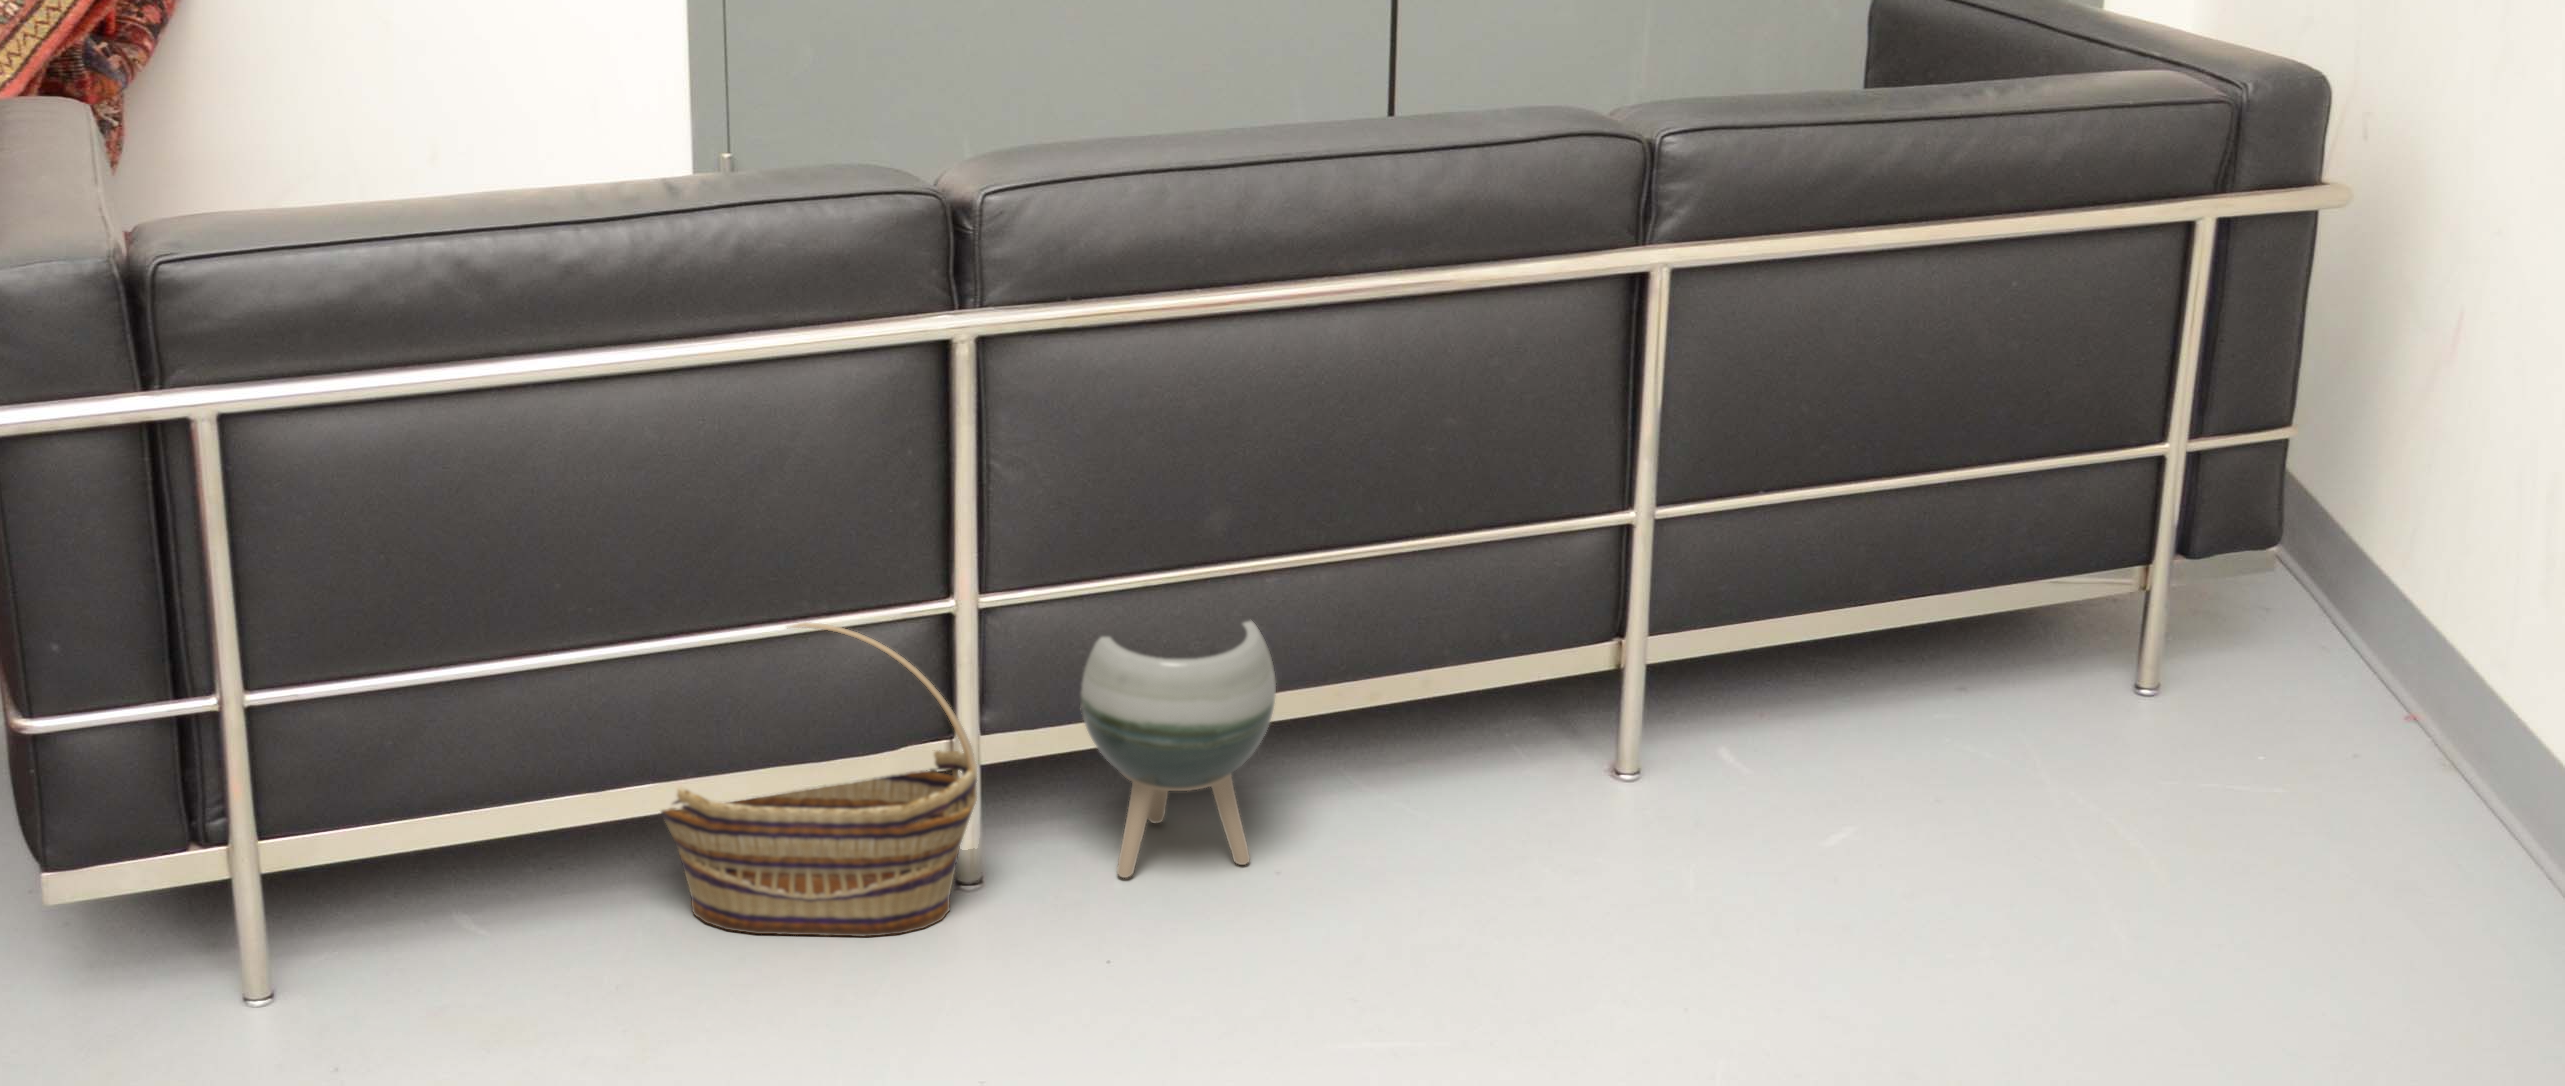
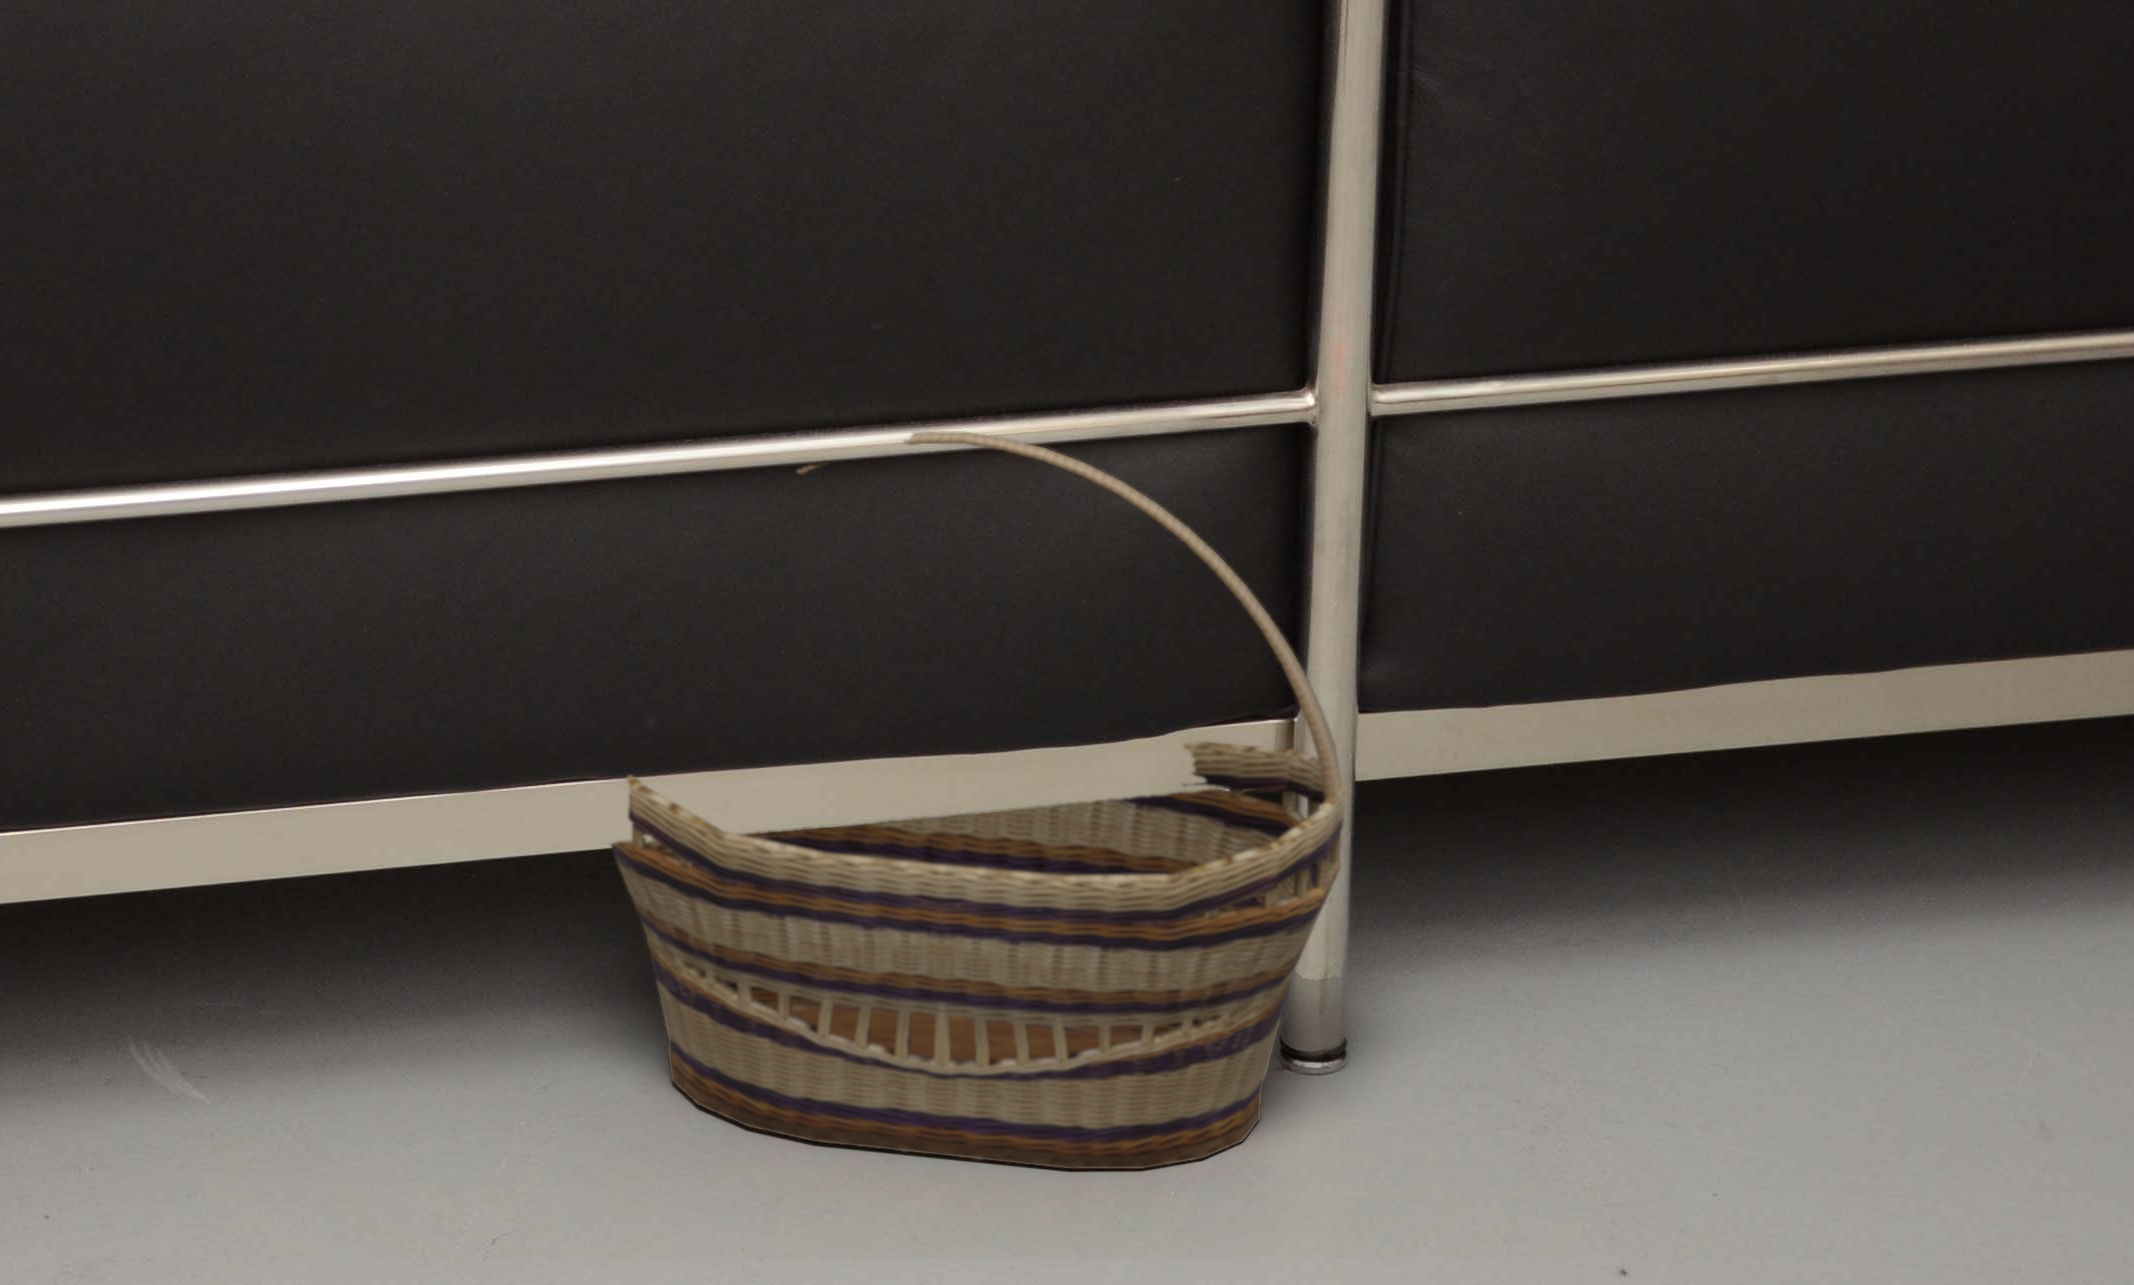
planter: present [1081,621,1276,878] -> none [1586,427,2060,1069]

